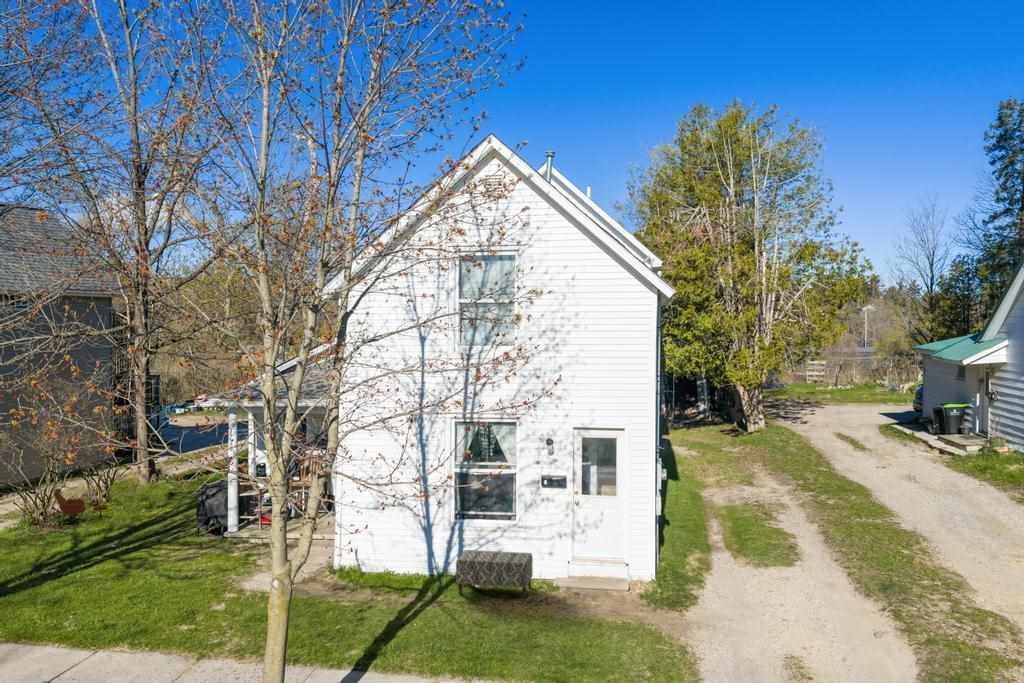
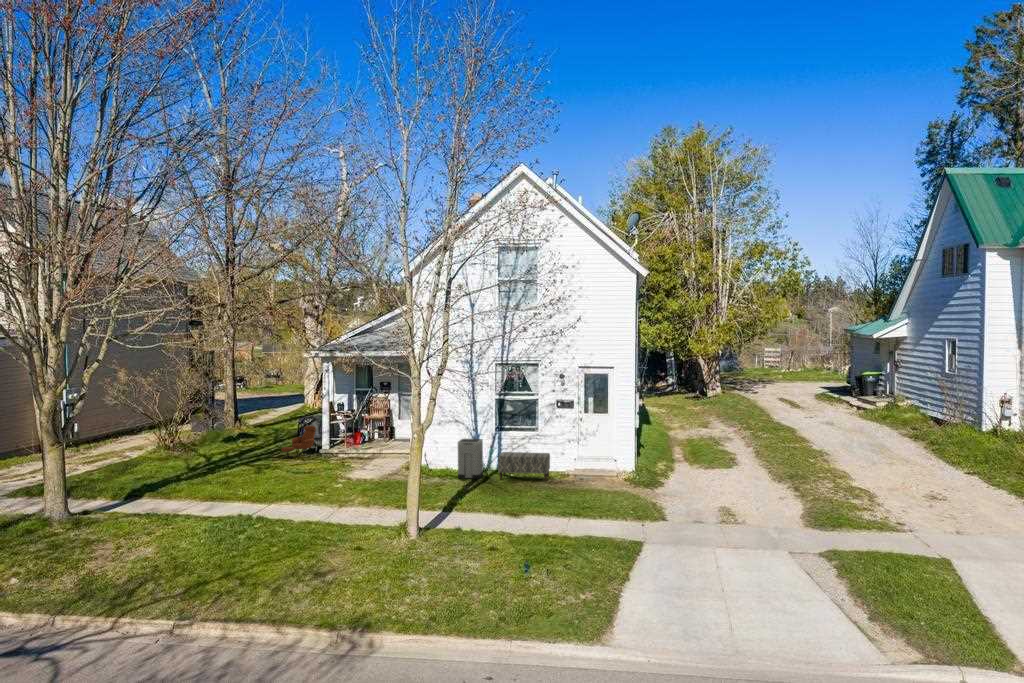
lounge chair: present [54,488,107,523] -> present [281,426,316,459]
trash can: none [398,530,437,592] -> present [458,439,483,479]

